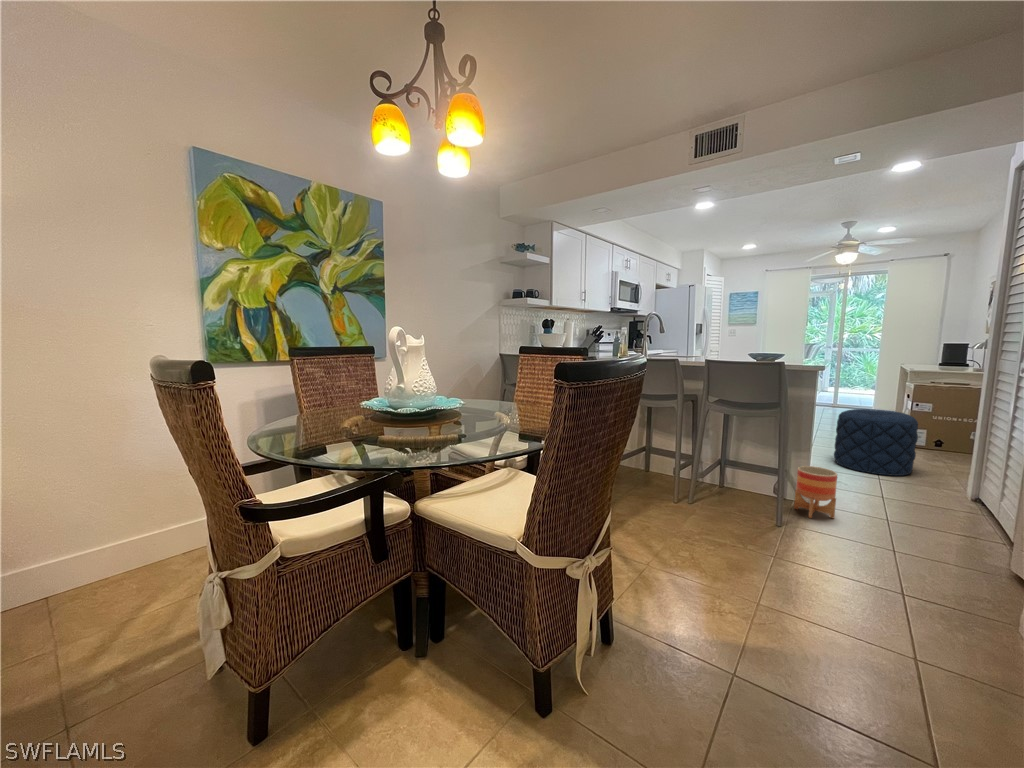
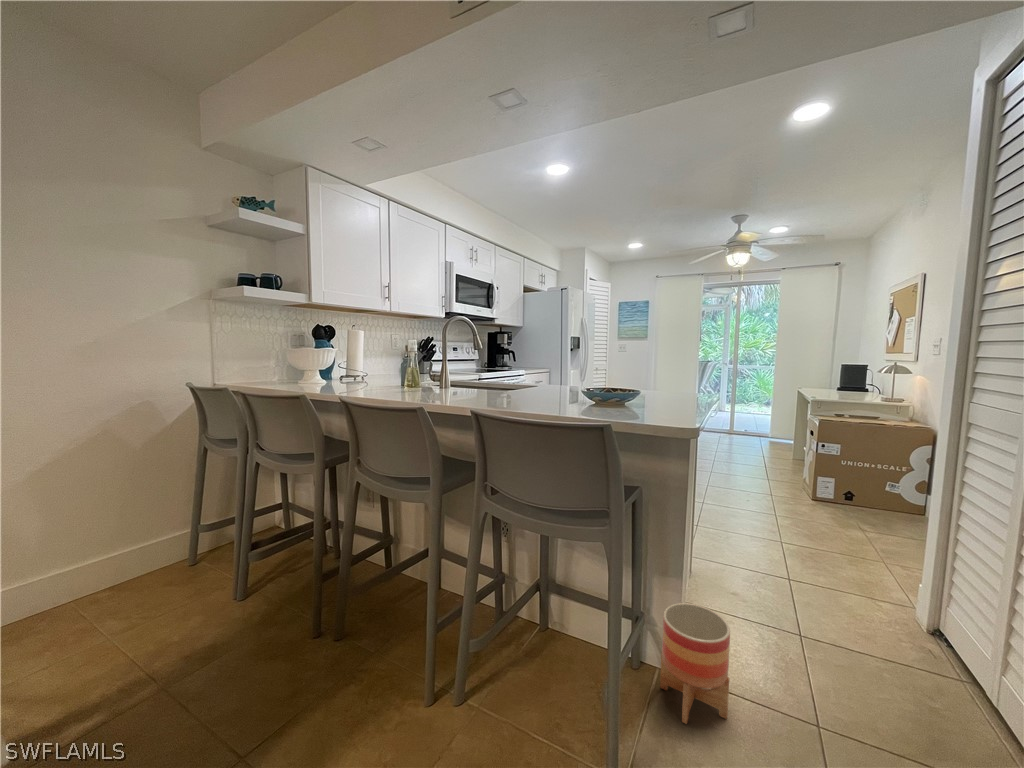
pouf: present [834,409,918,476] -> none [729,459,834,564]

